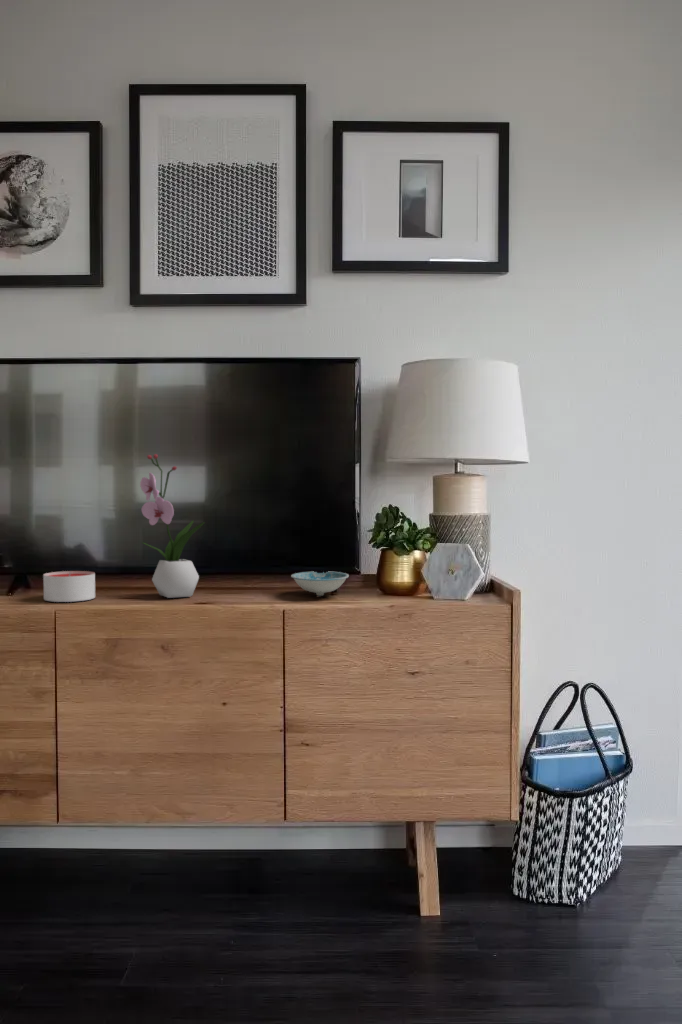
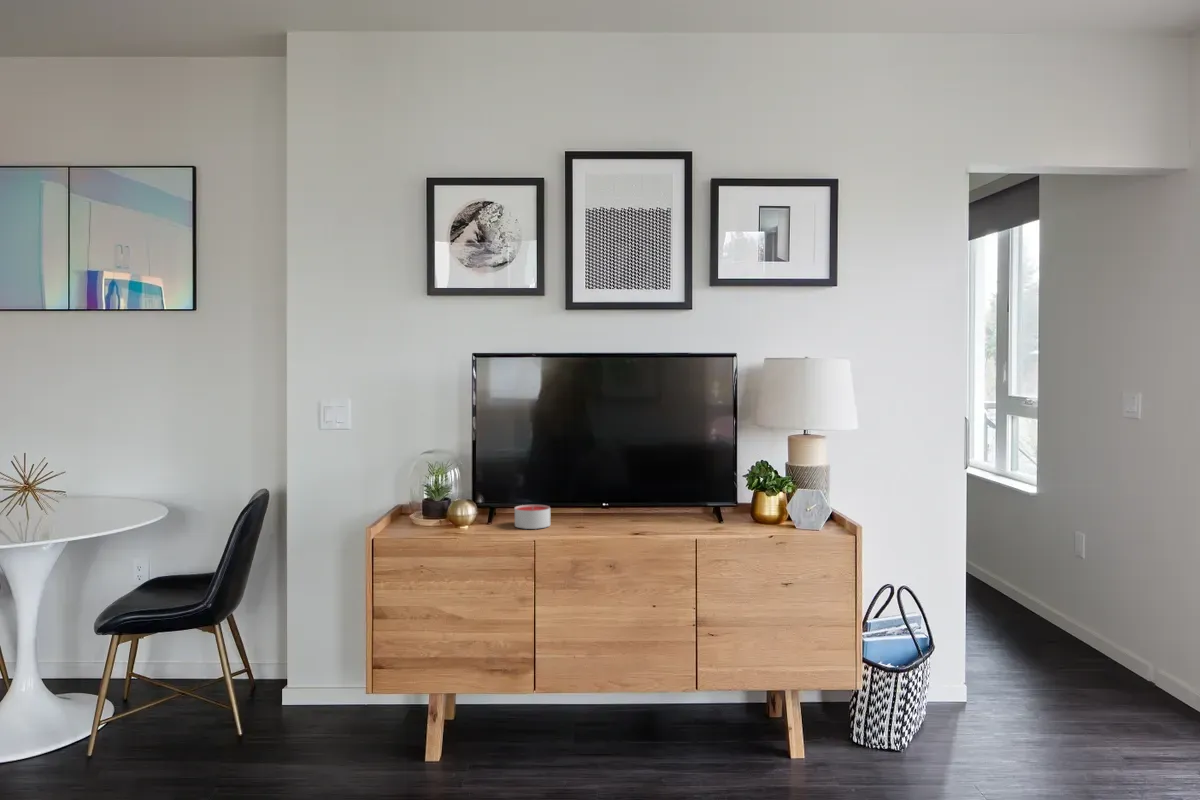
flower arrangement: present [140,454,204,598] -> none [582,421,629,525]
ceramic bowl: present [291,571,349,596] -> none [690,504,732,523]

